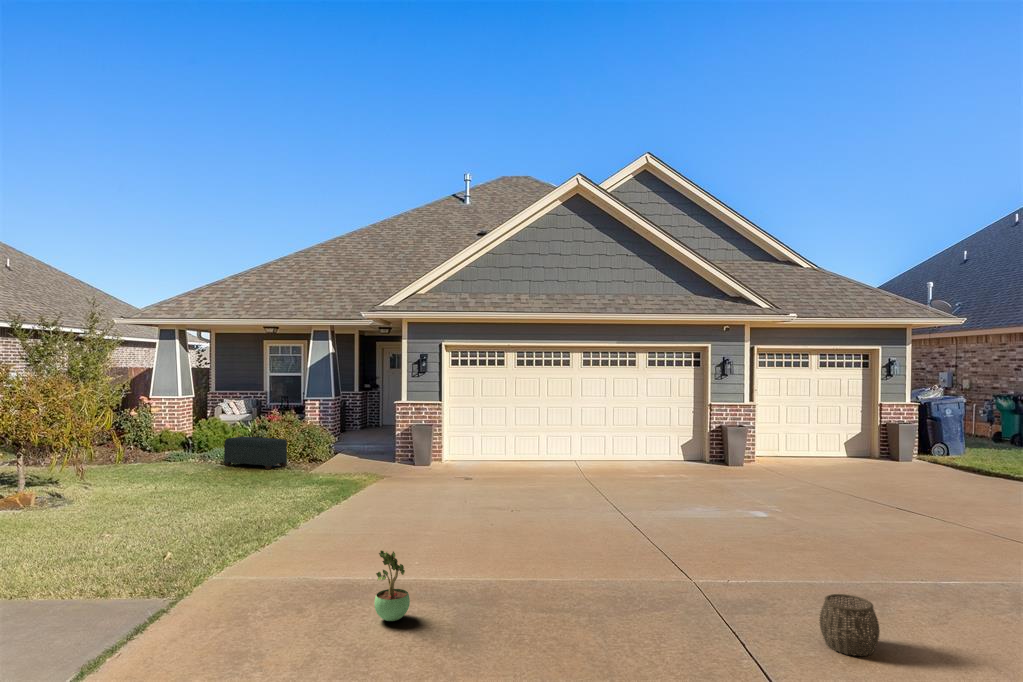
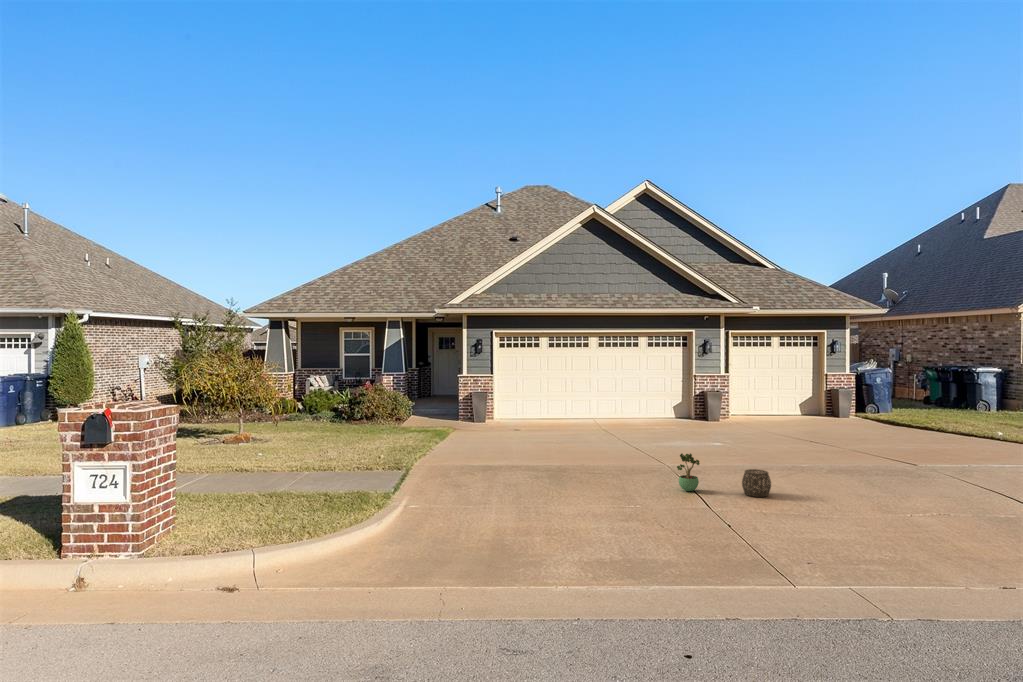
bench: present [224,437,287,470] -> none [337,402,382,425]
potted plant: present [375,550,410,621] -> present [677,454,700,491]

